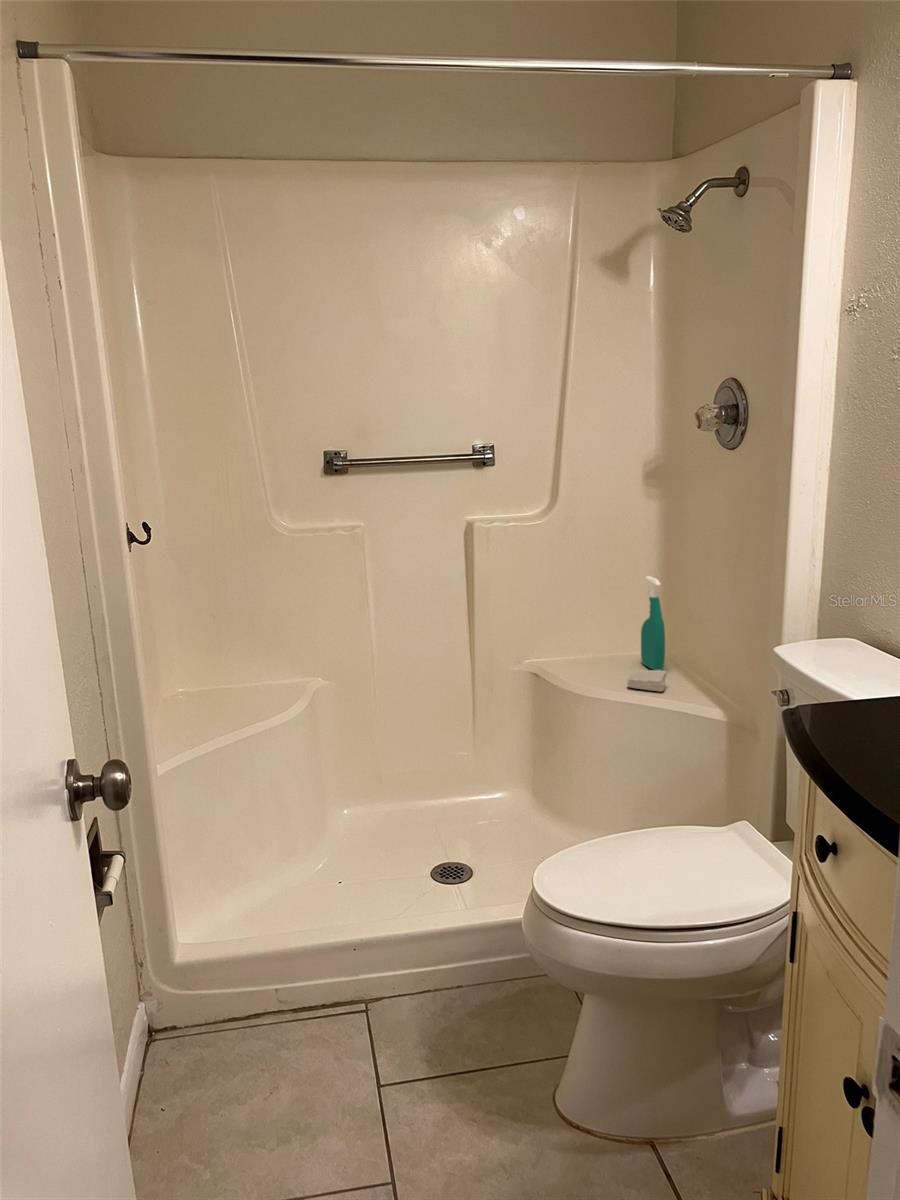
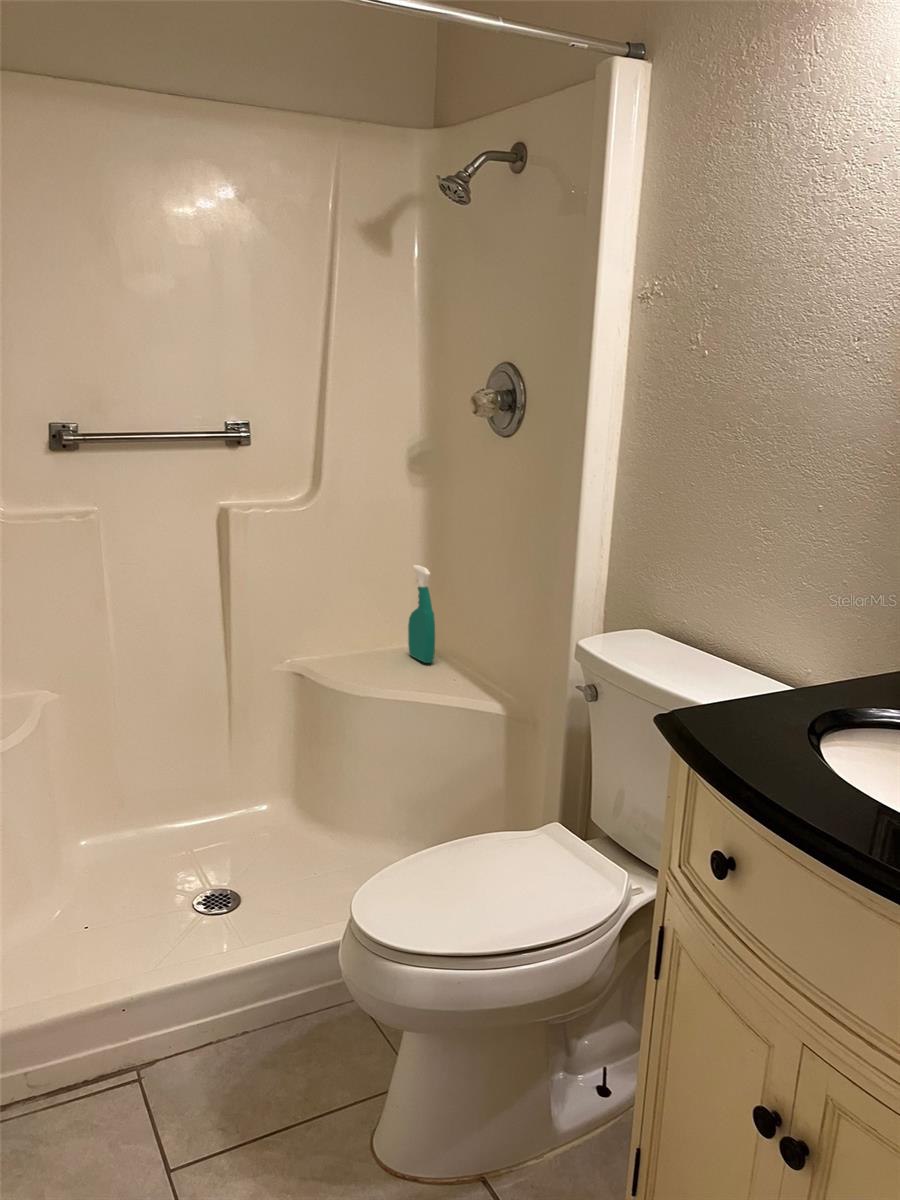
soap bar: present [627,669,666,691] -> none [401,663,441,685]

